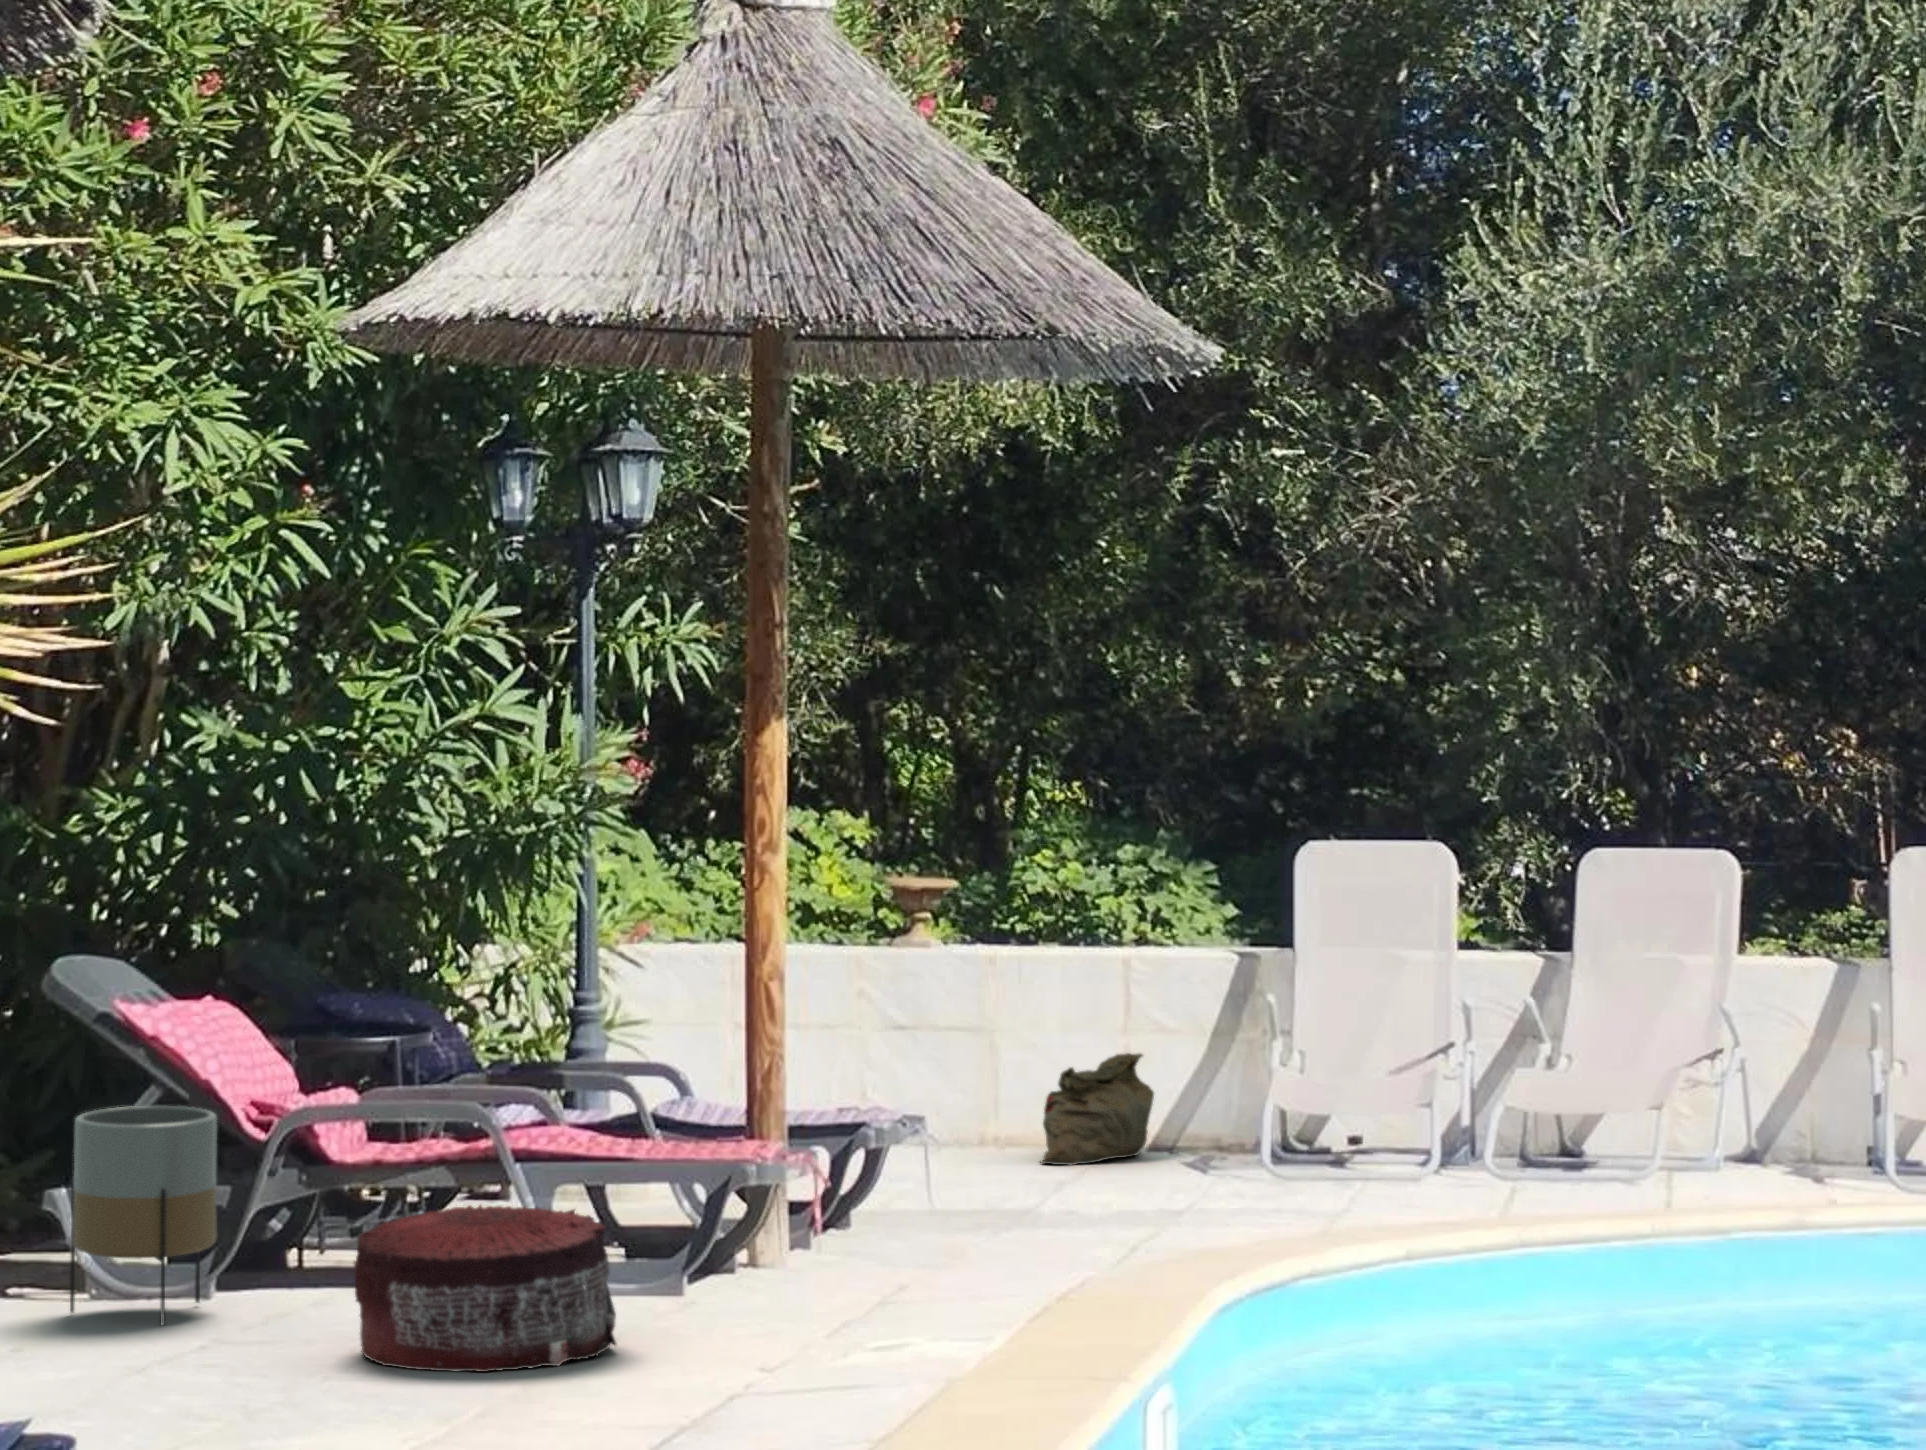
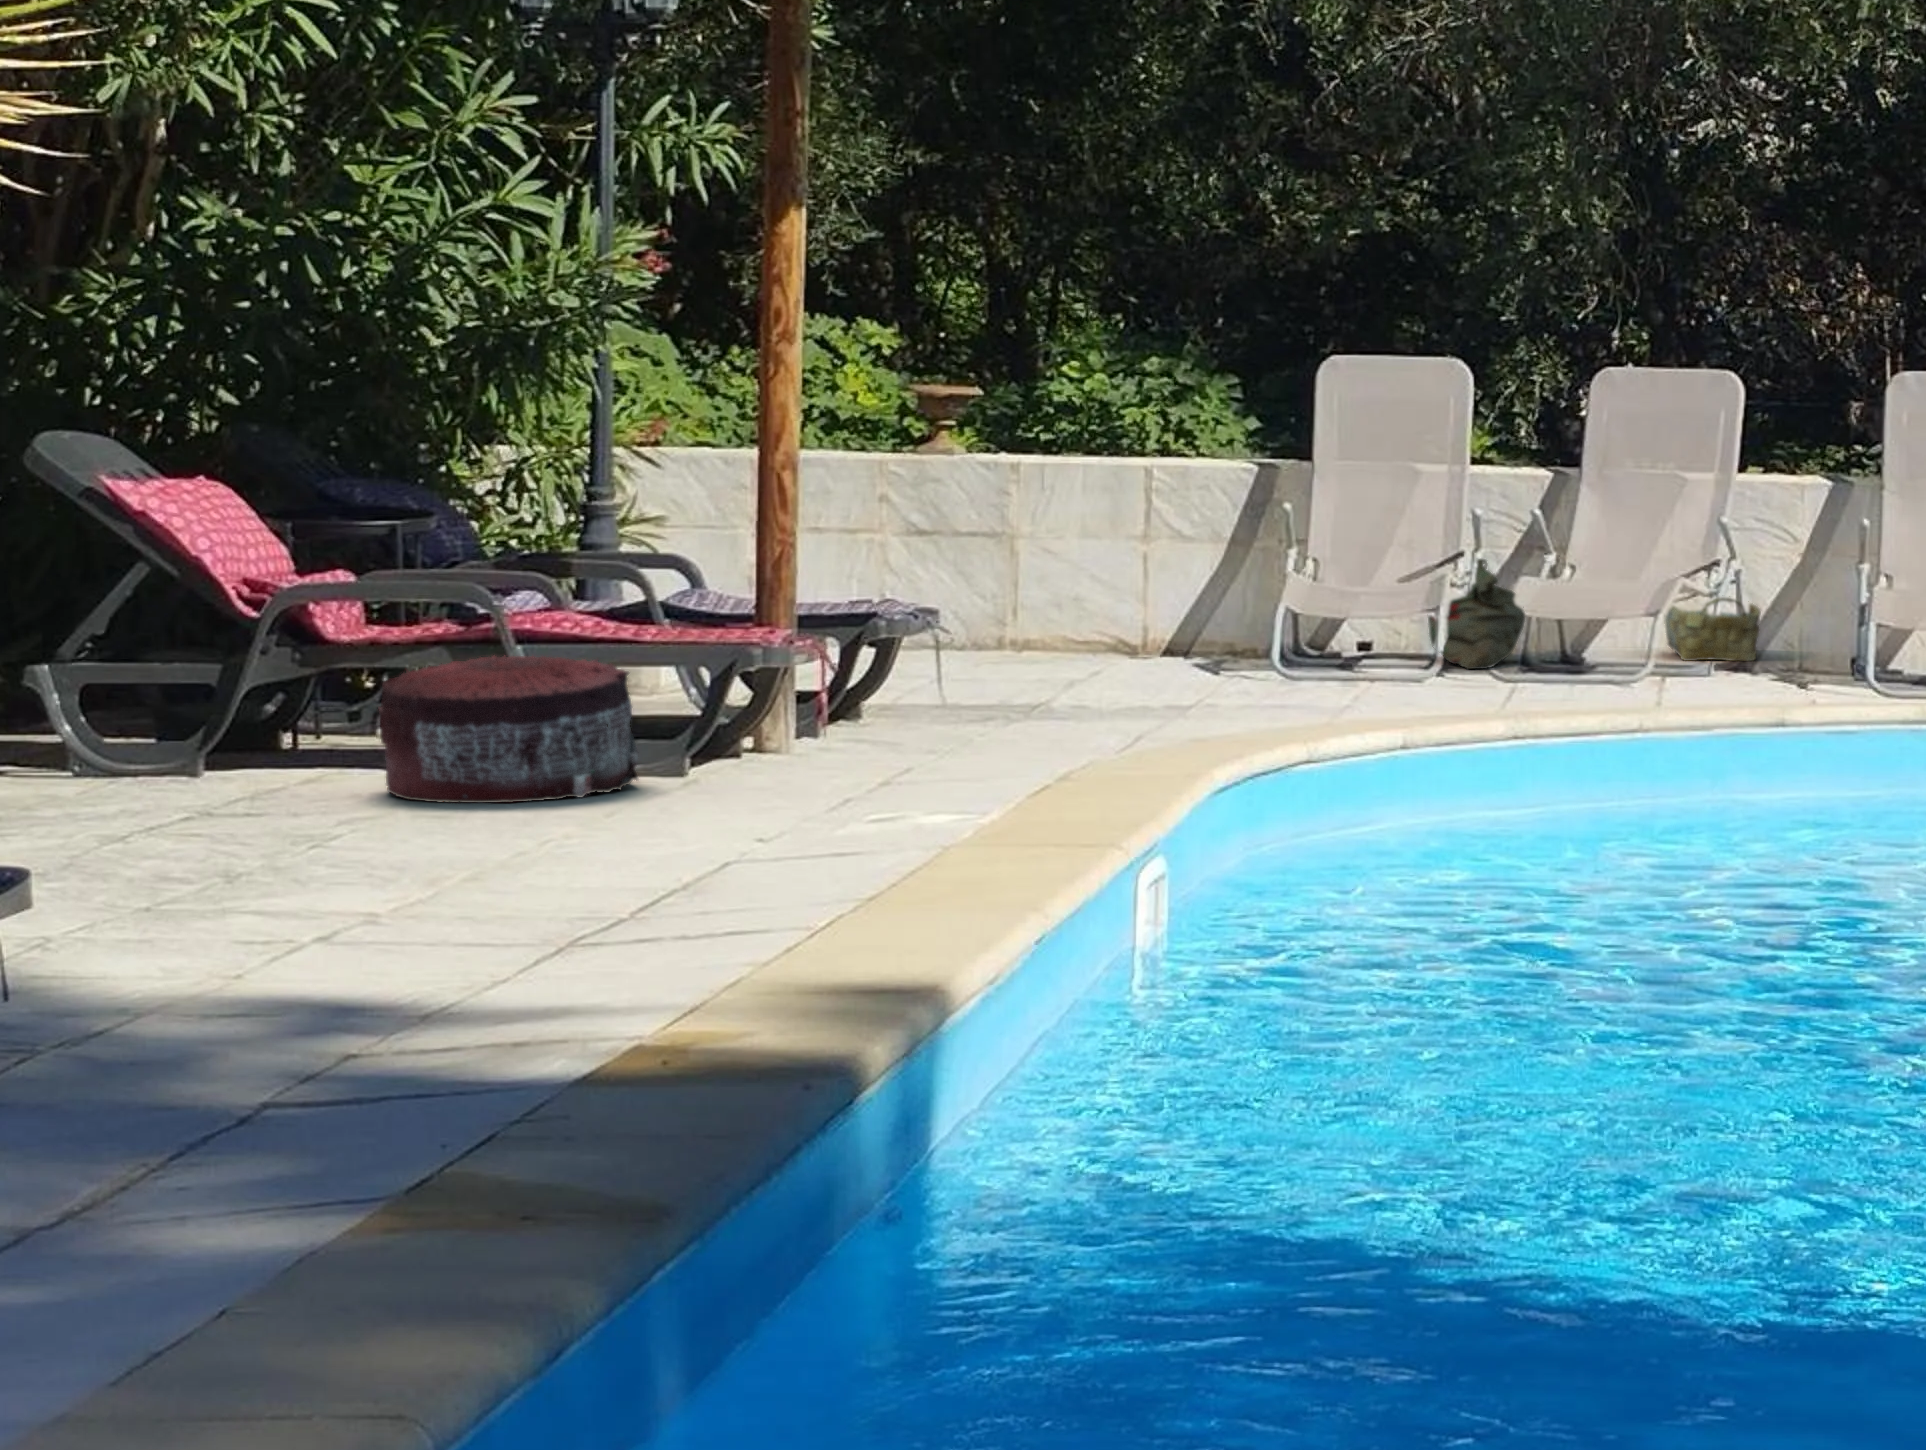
bag: present [1041,1053,1154,1165] -> present [1428,559,1525,669]
woven basket: none [1688,1083,1798,1181] -> present [1665,596,1761,661]
planter: present [70,1106,217,1325] -> none [83,570,235,781]

